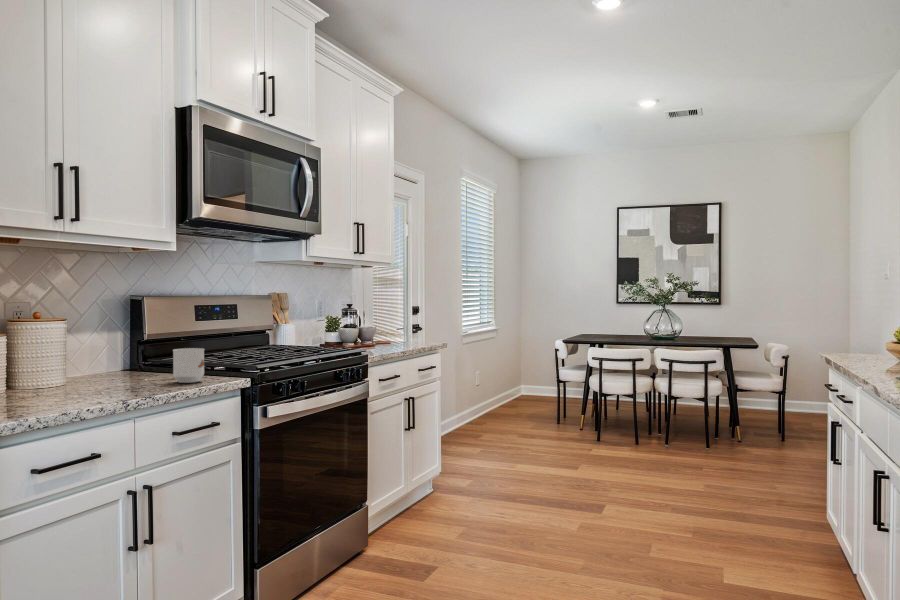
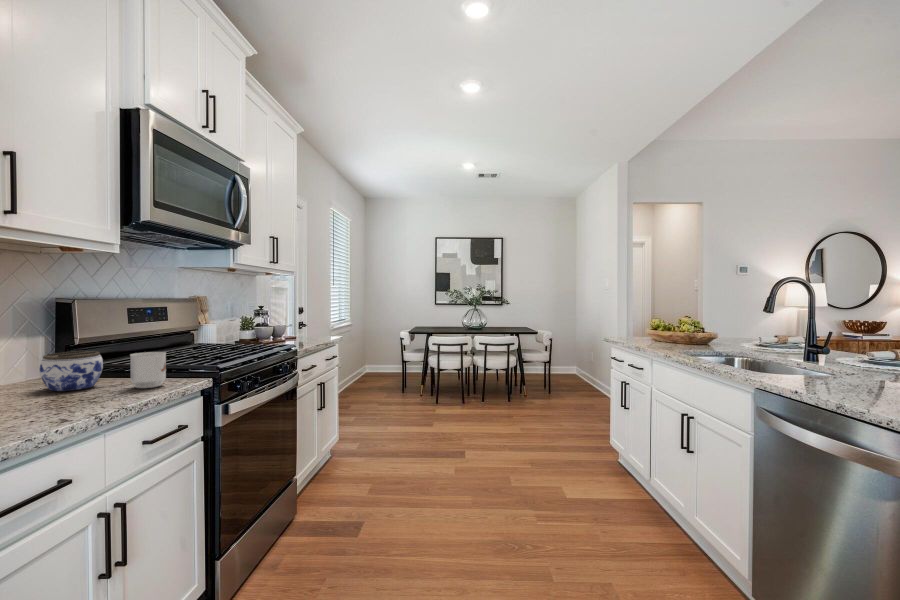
jar: none [106,344,156,381] -> present [40,351,103,391]

